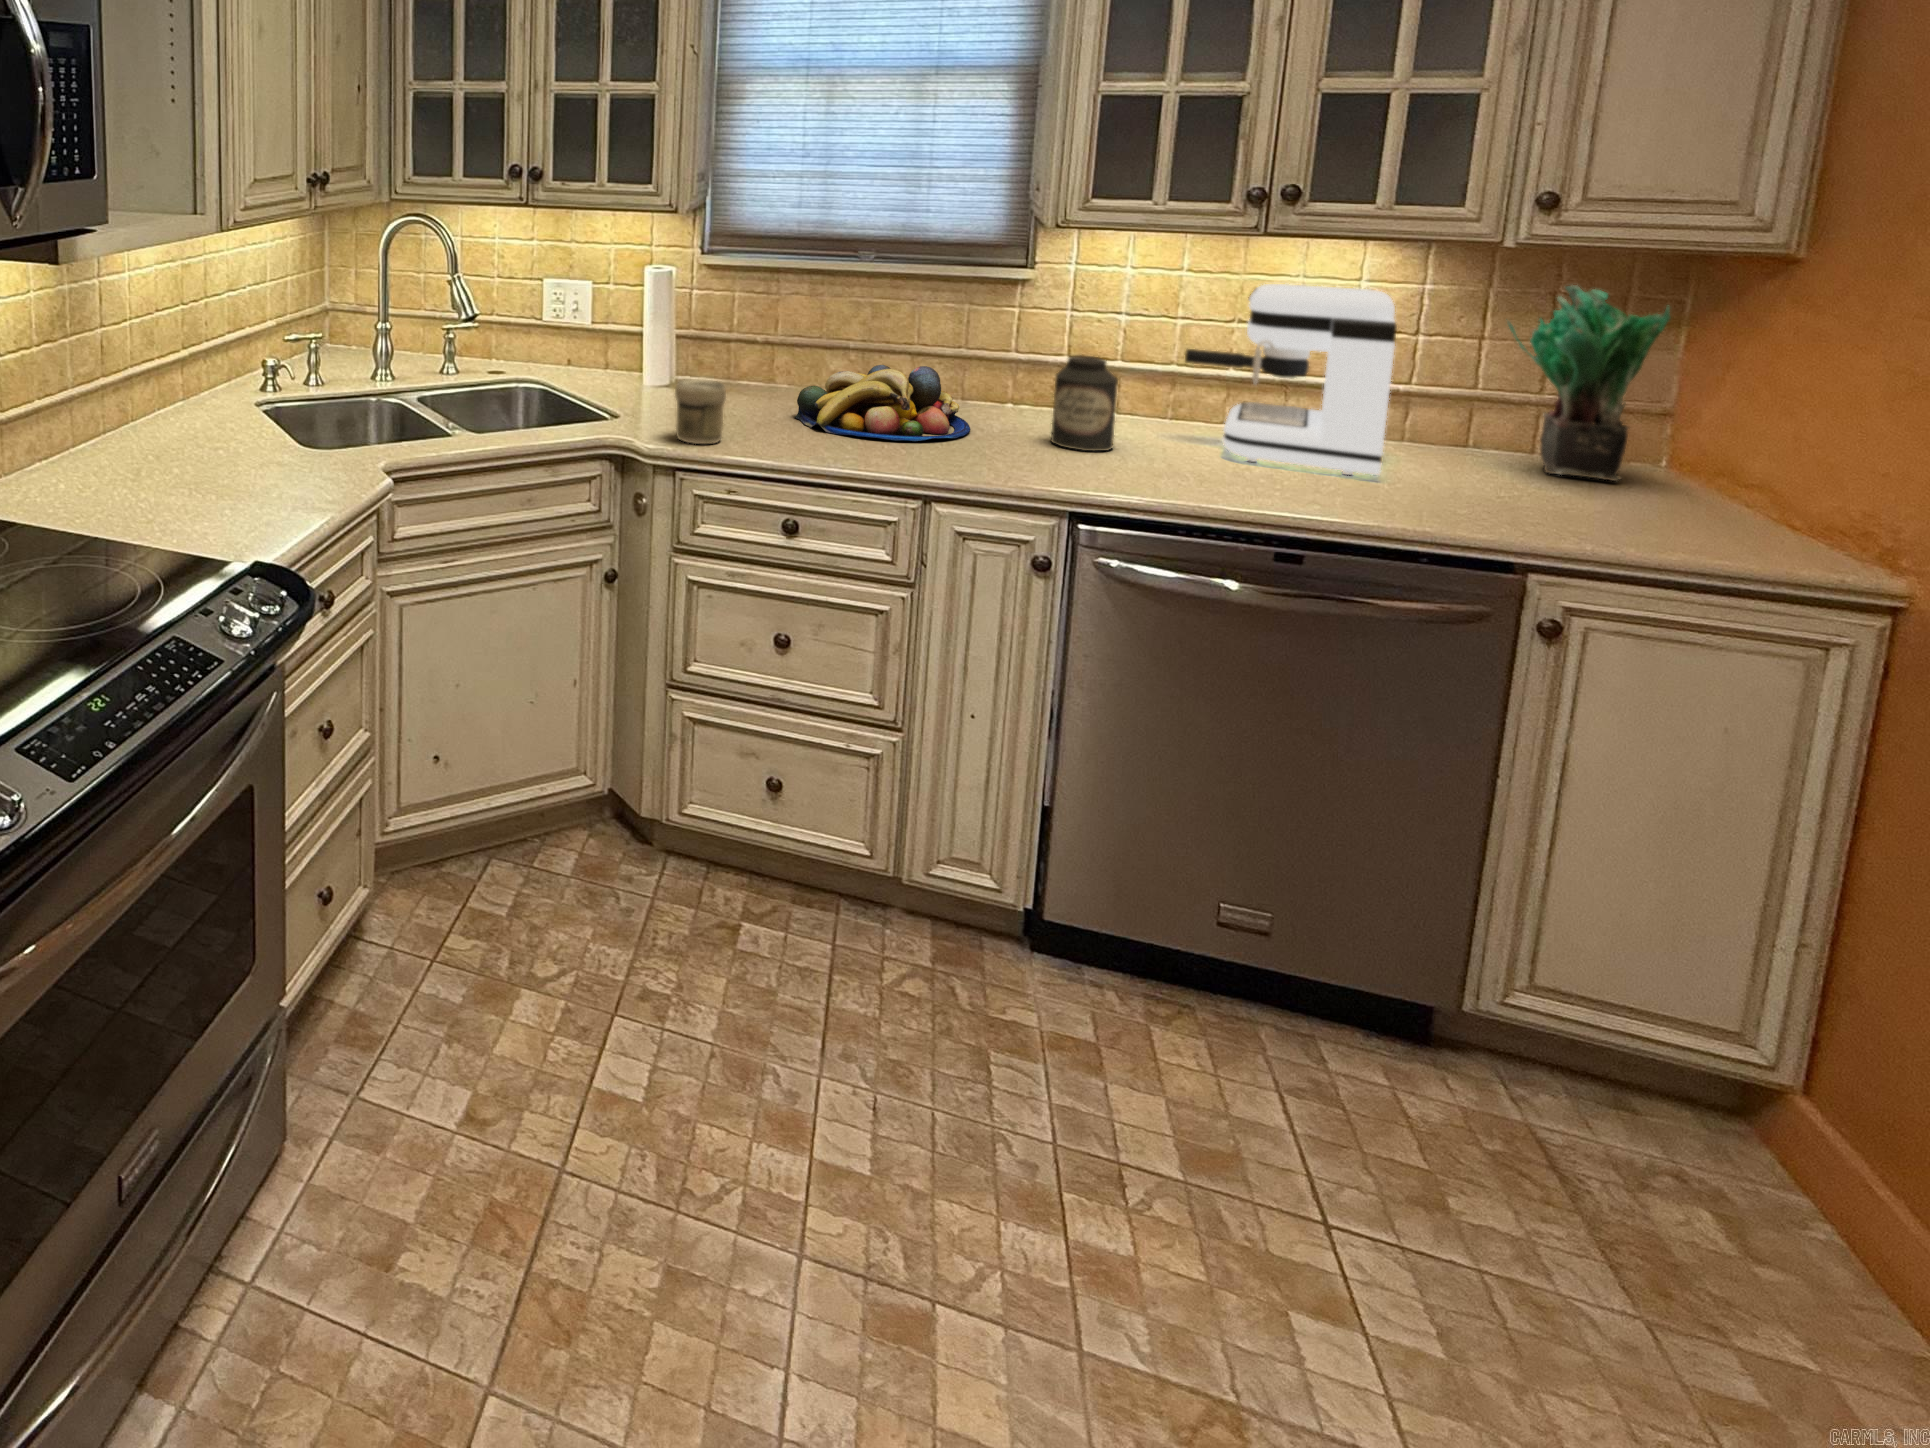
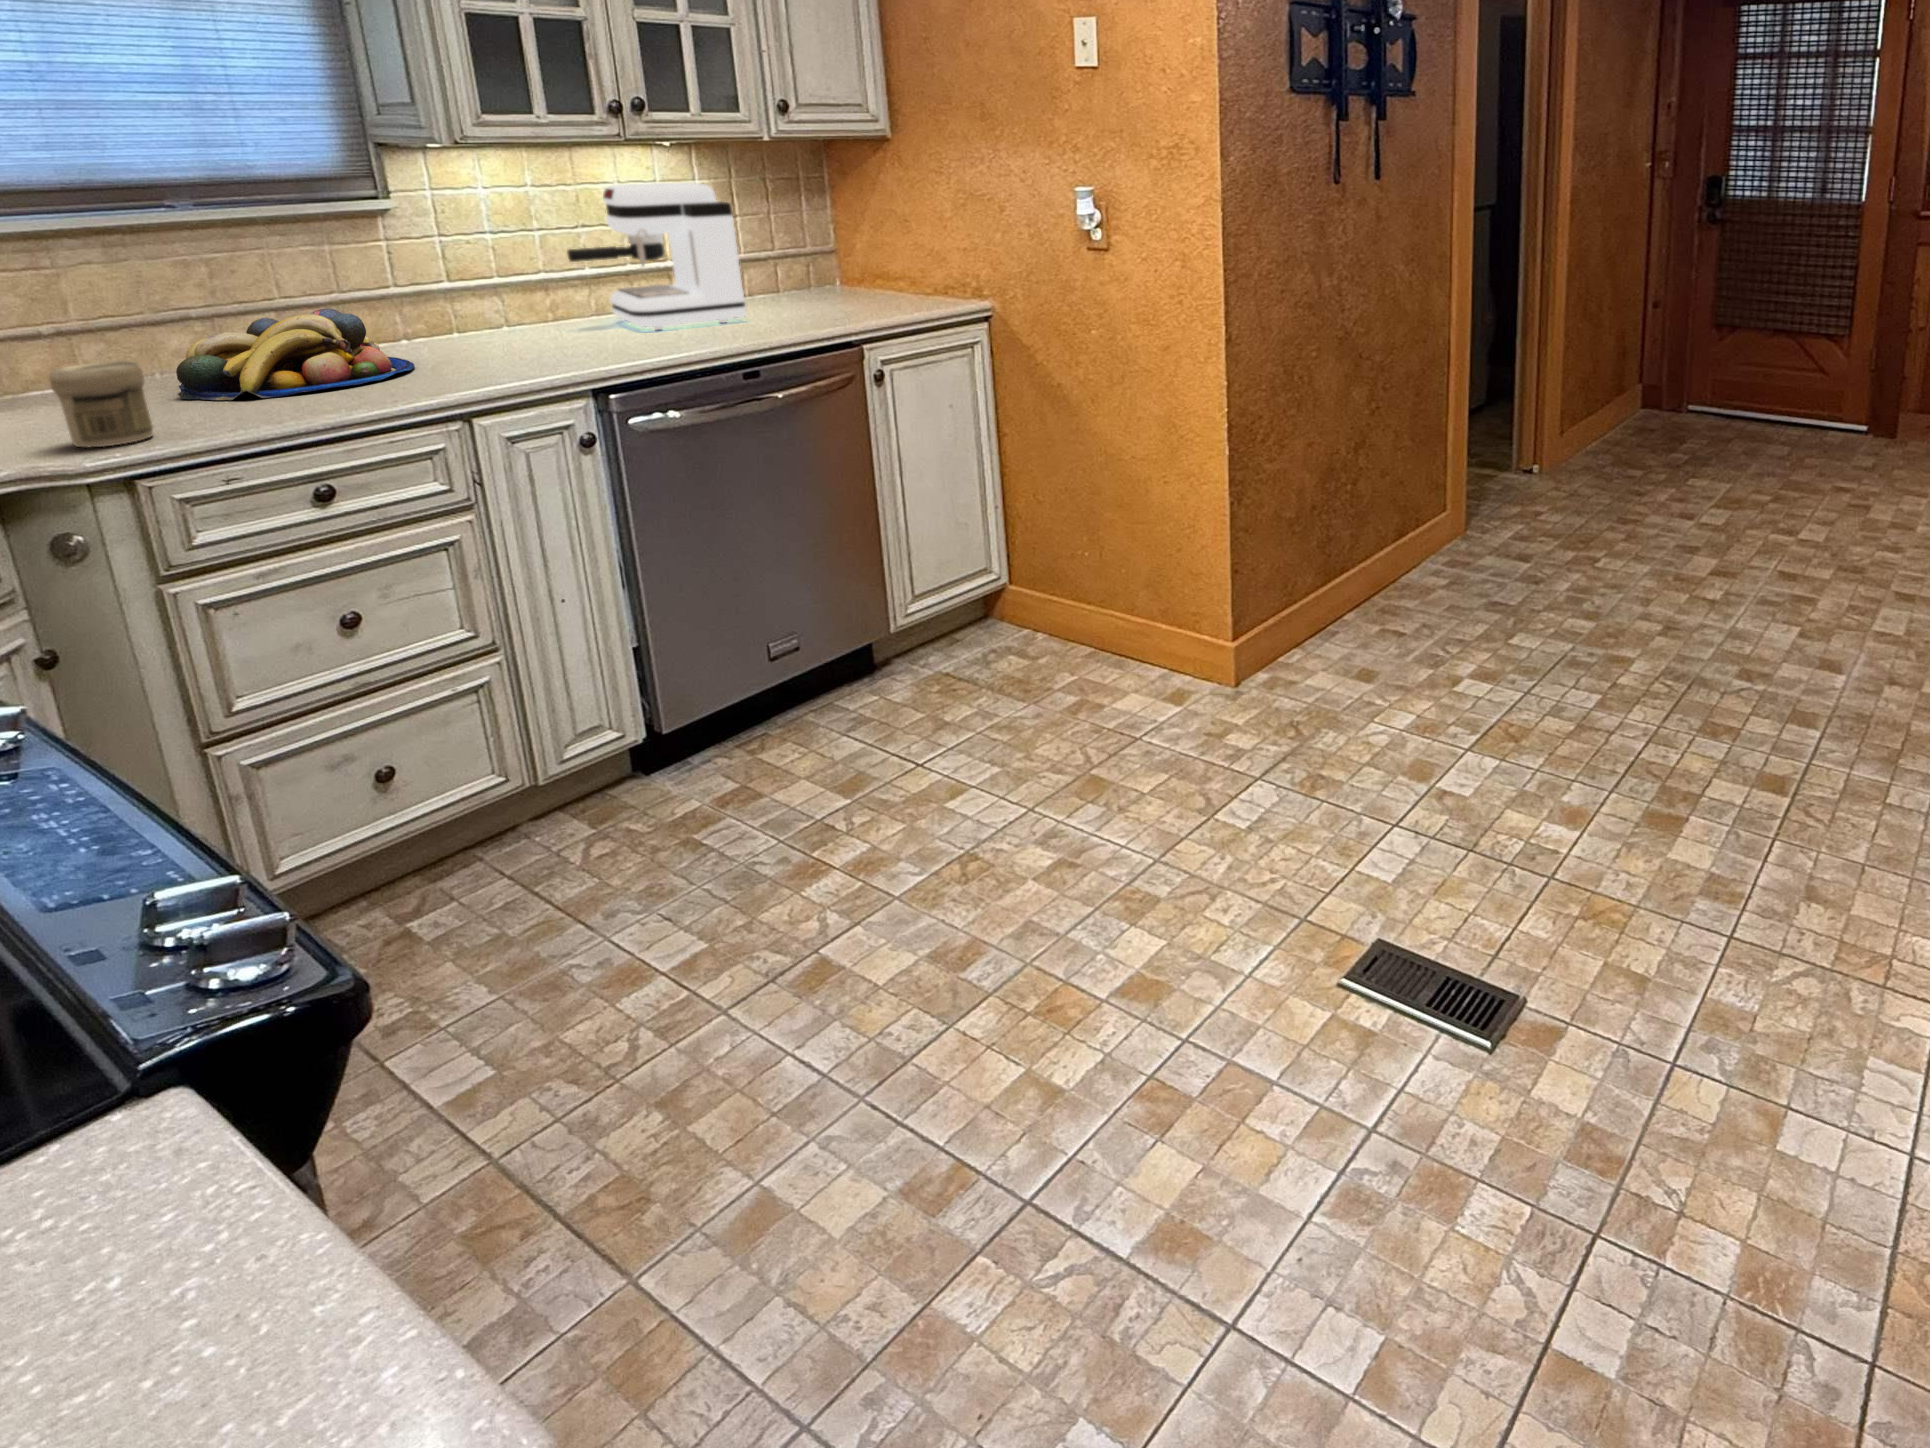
potted plant: present [1508,285,1670,481] -> none [763,168,845,299]
canister: present [1051,355,1118,451] -> none [482,265,555,353]

